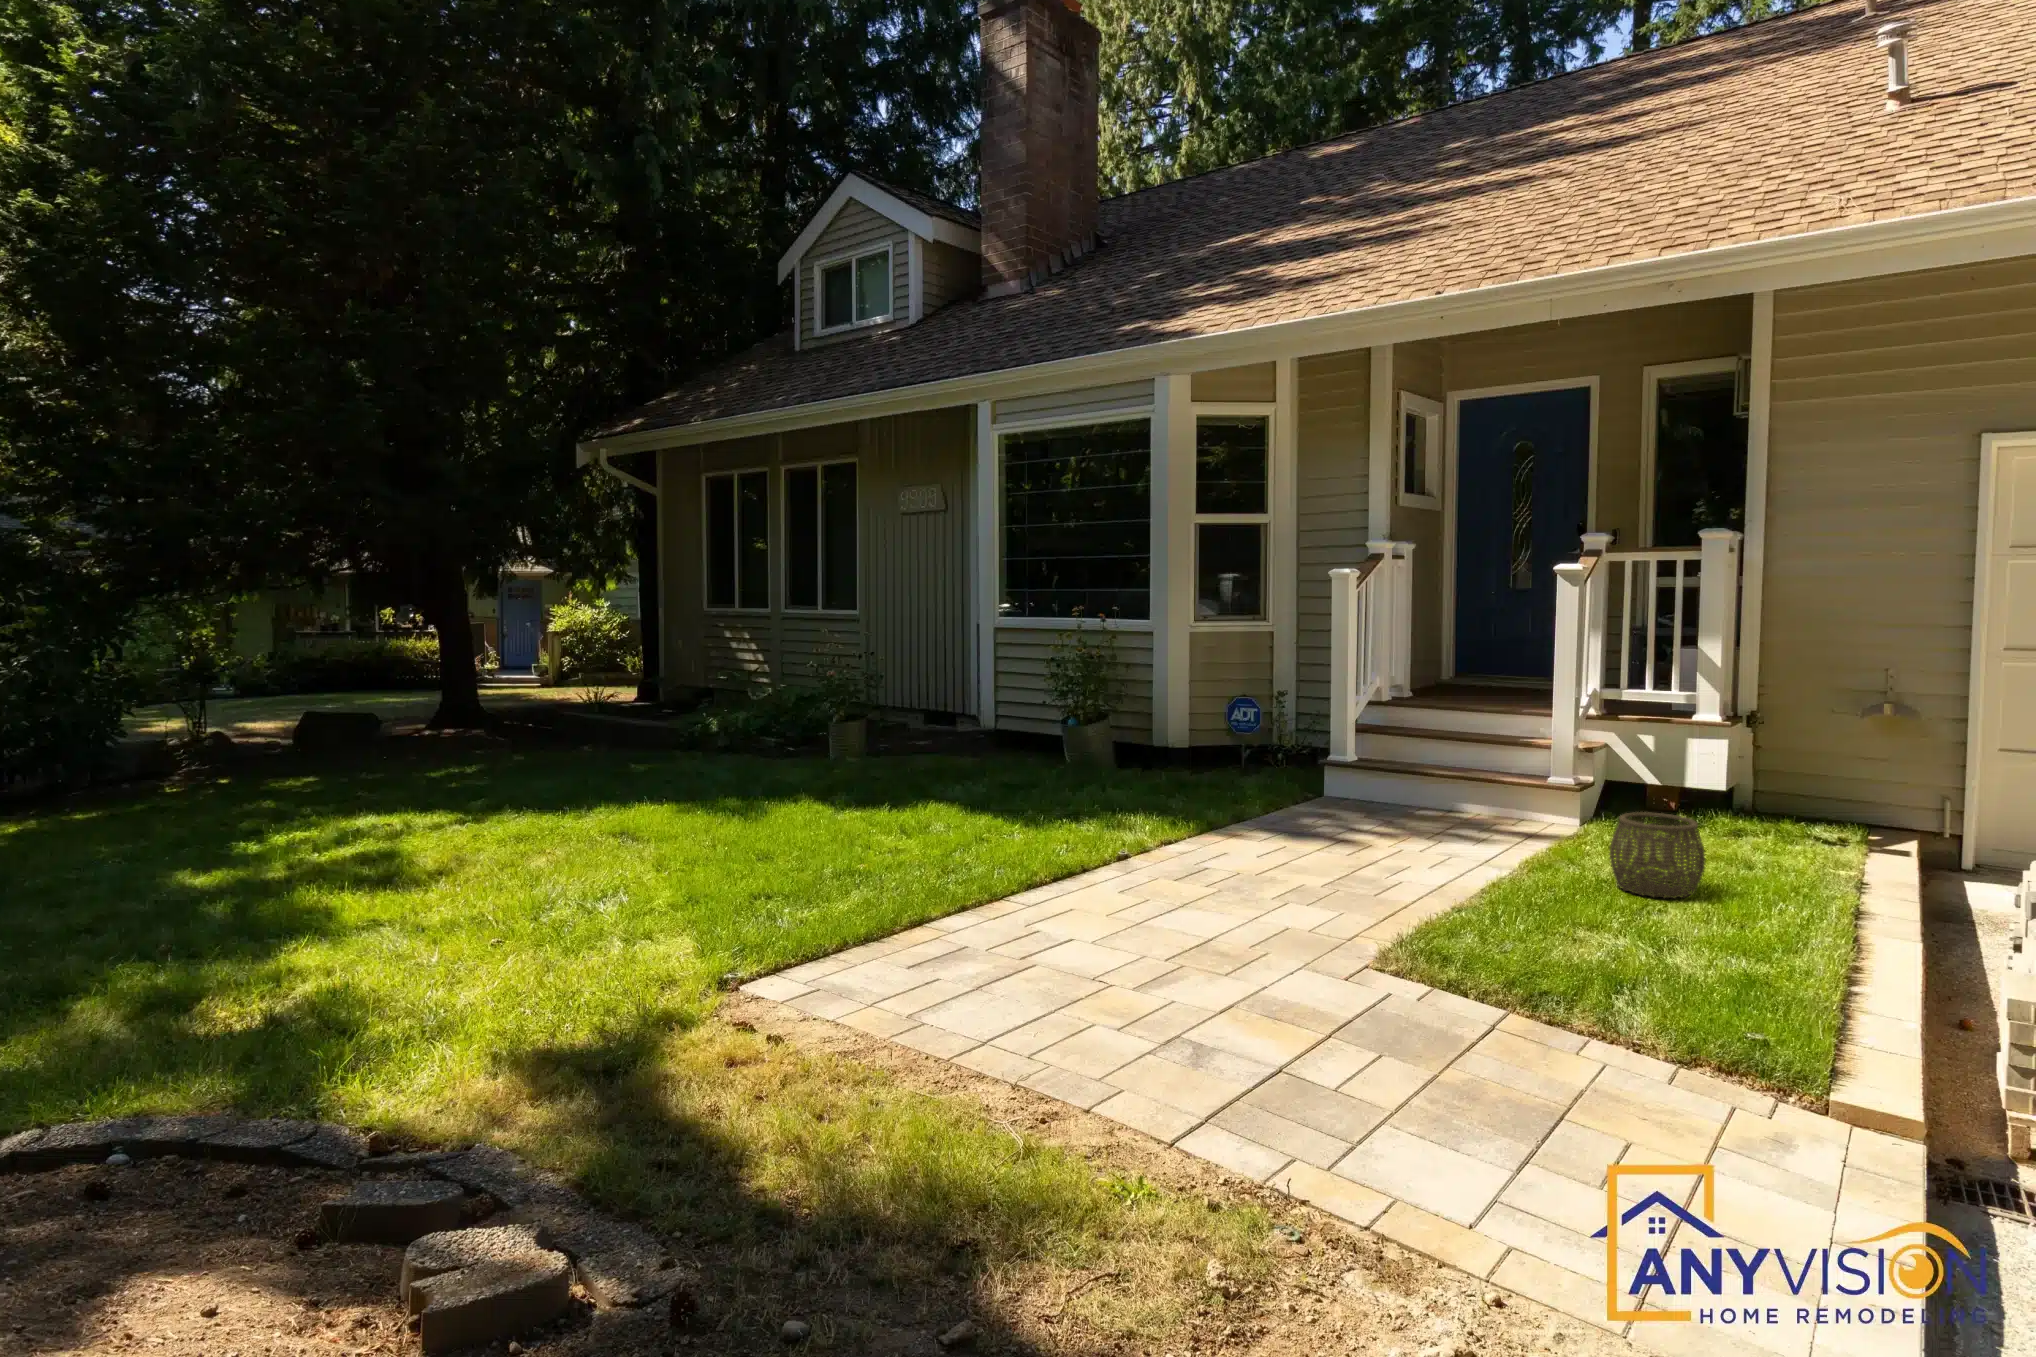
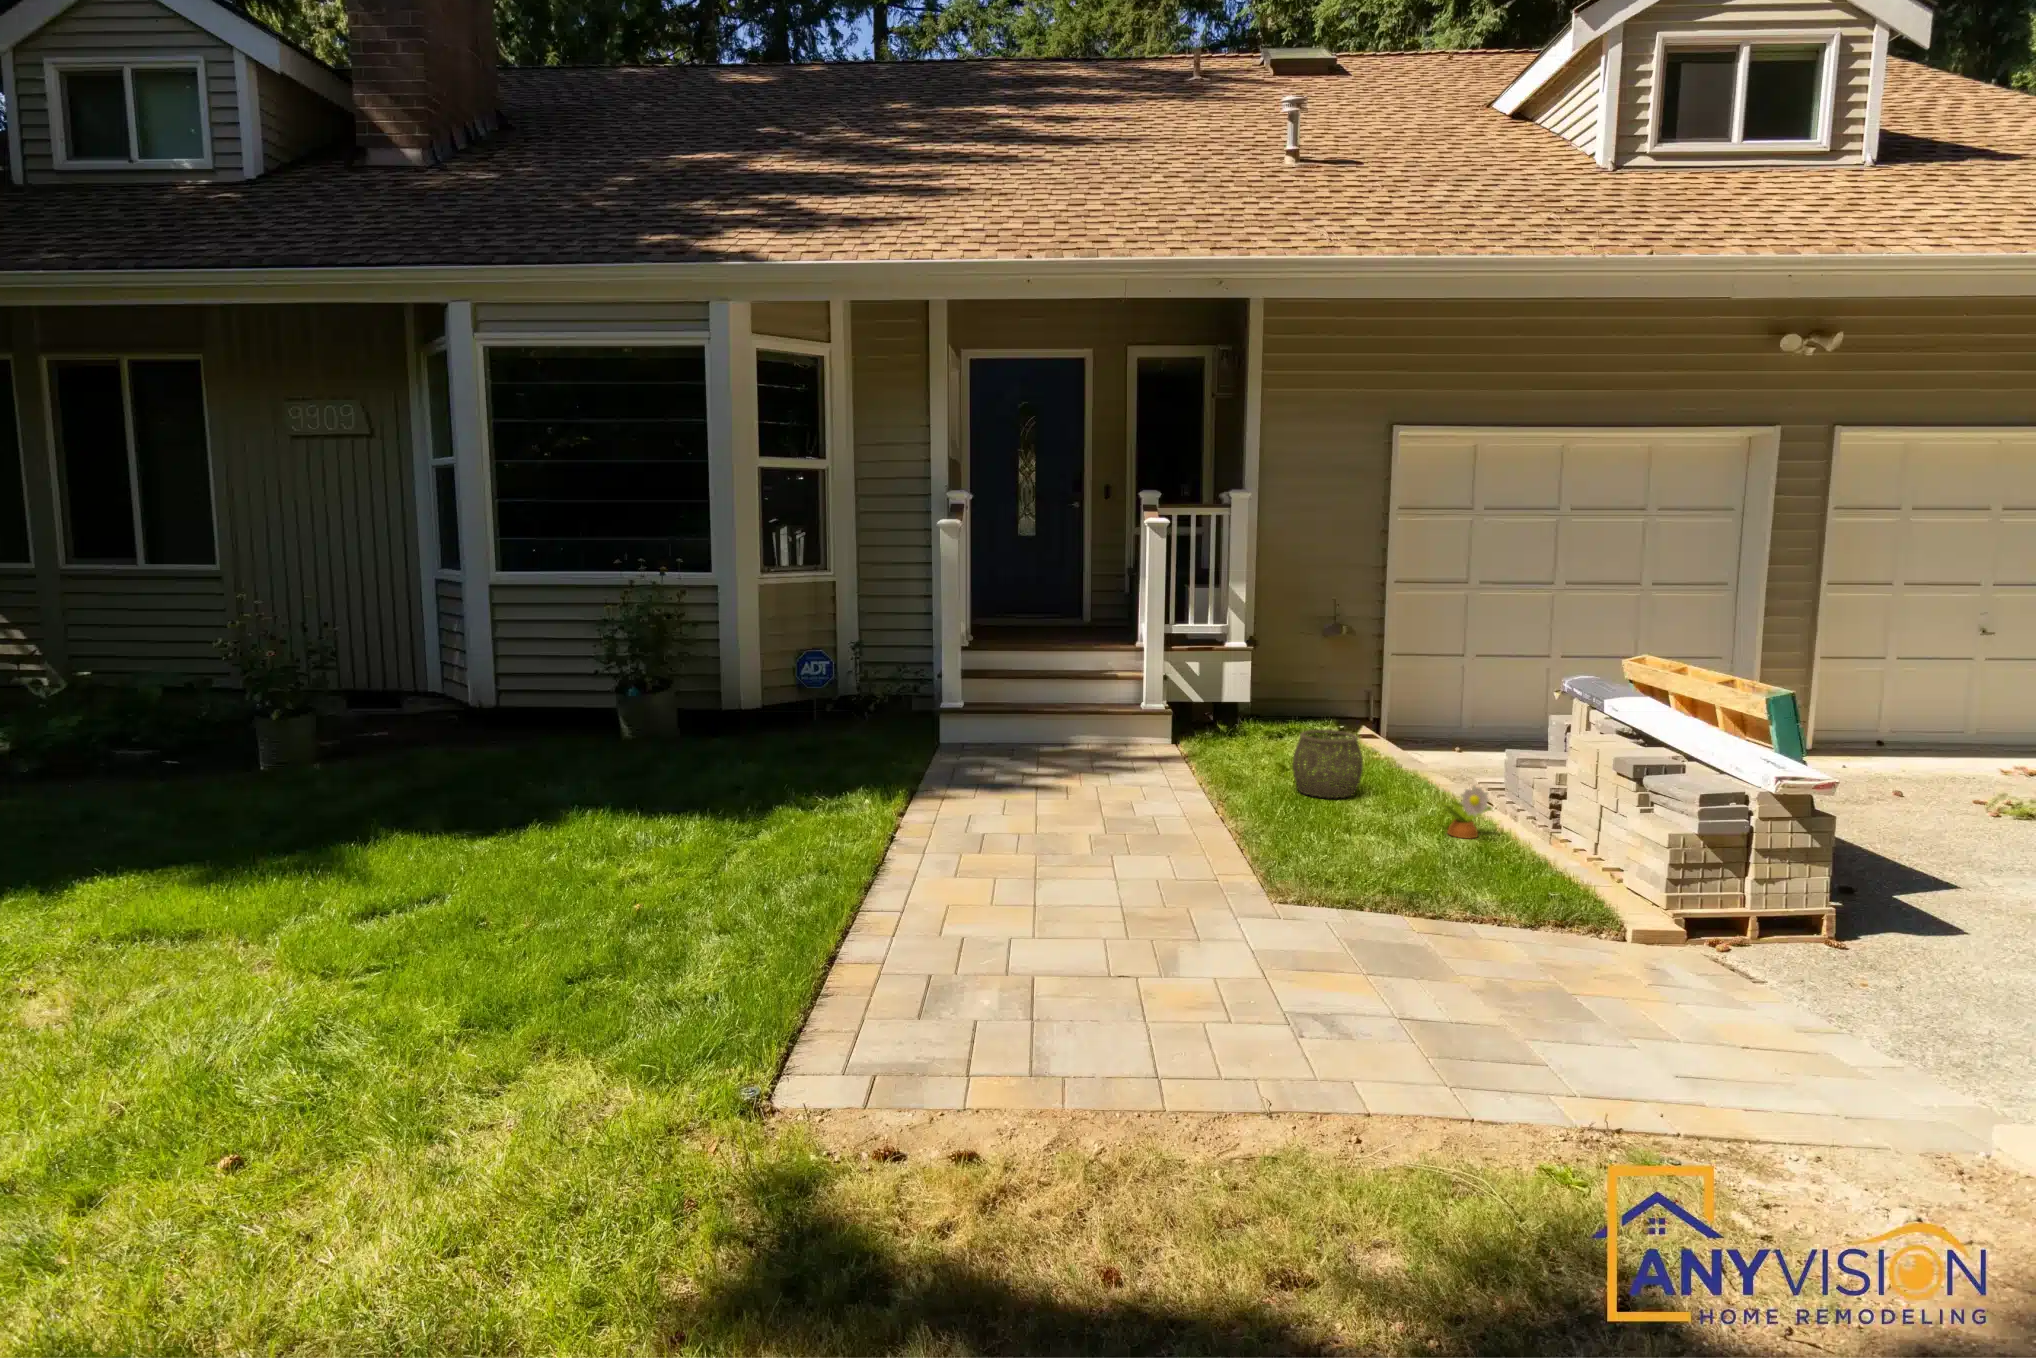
decorative plant: none [1716,893,1810,965] -> present [1438,786,1492,838]

